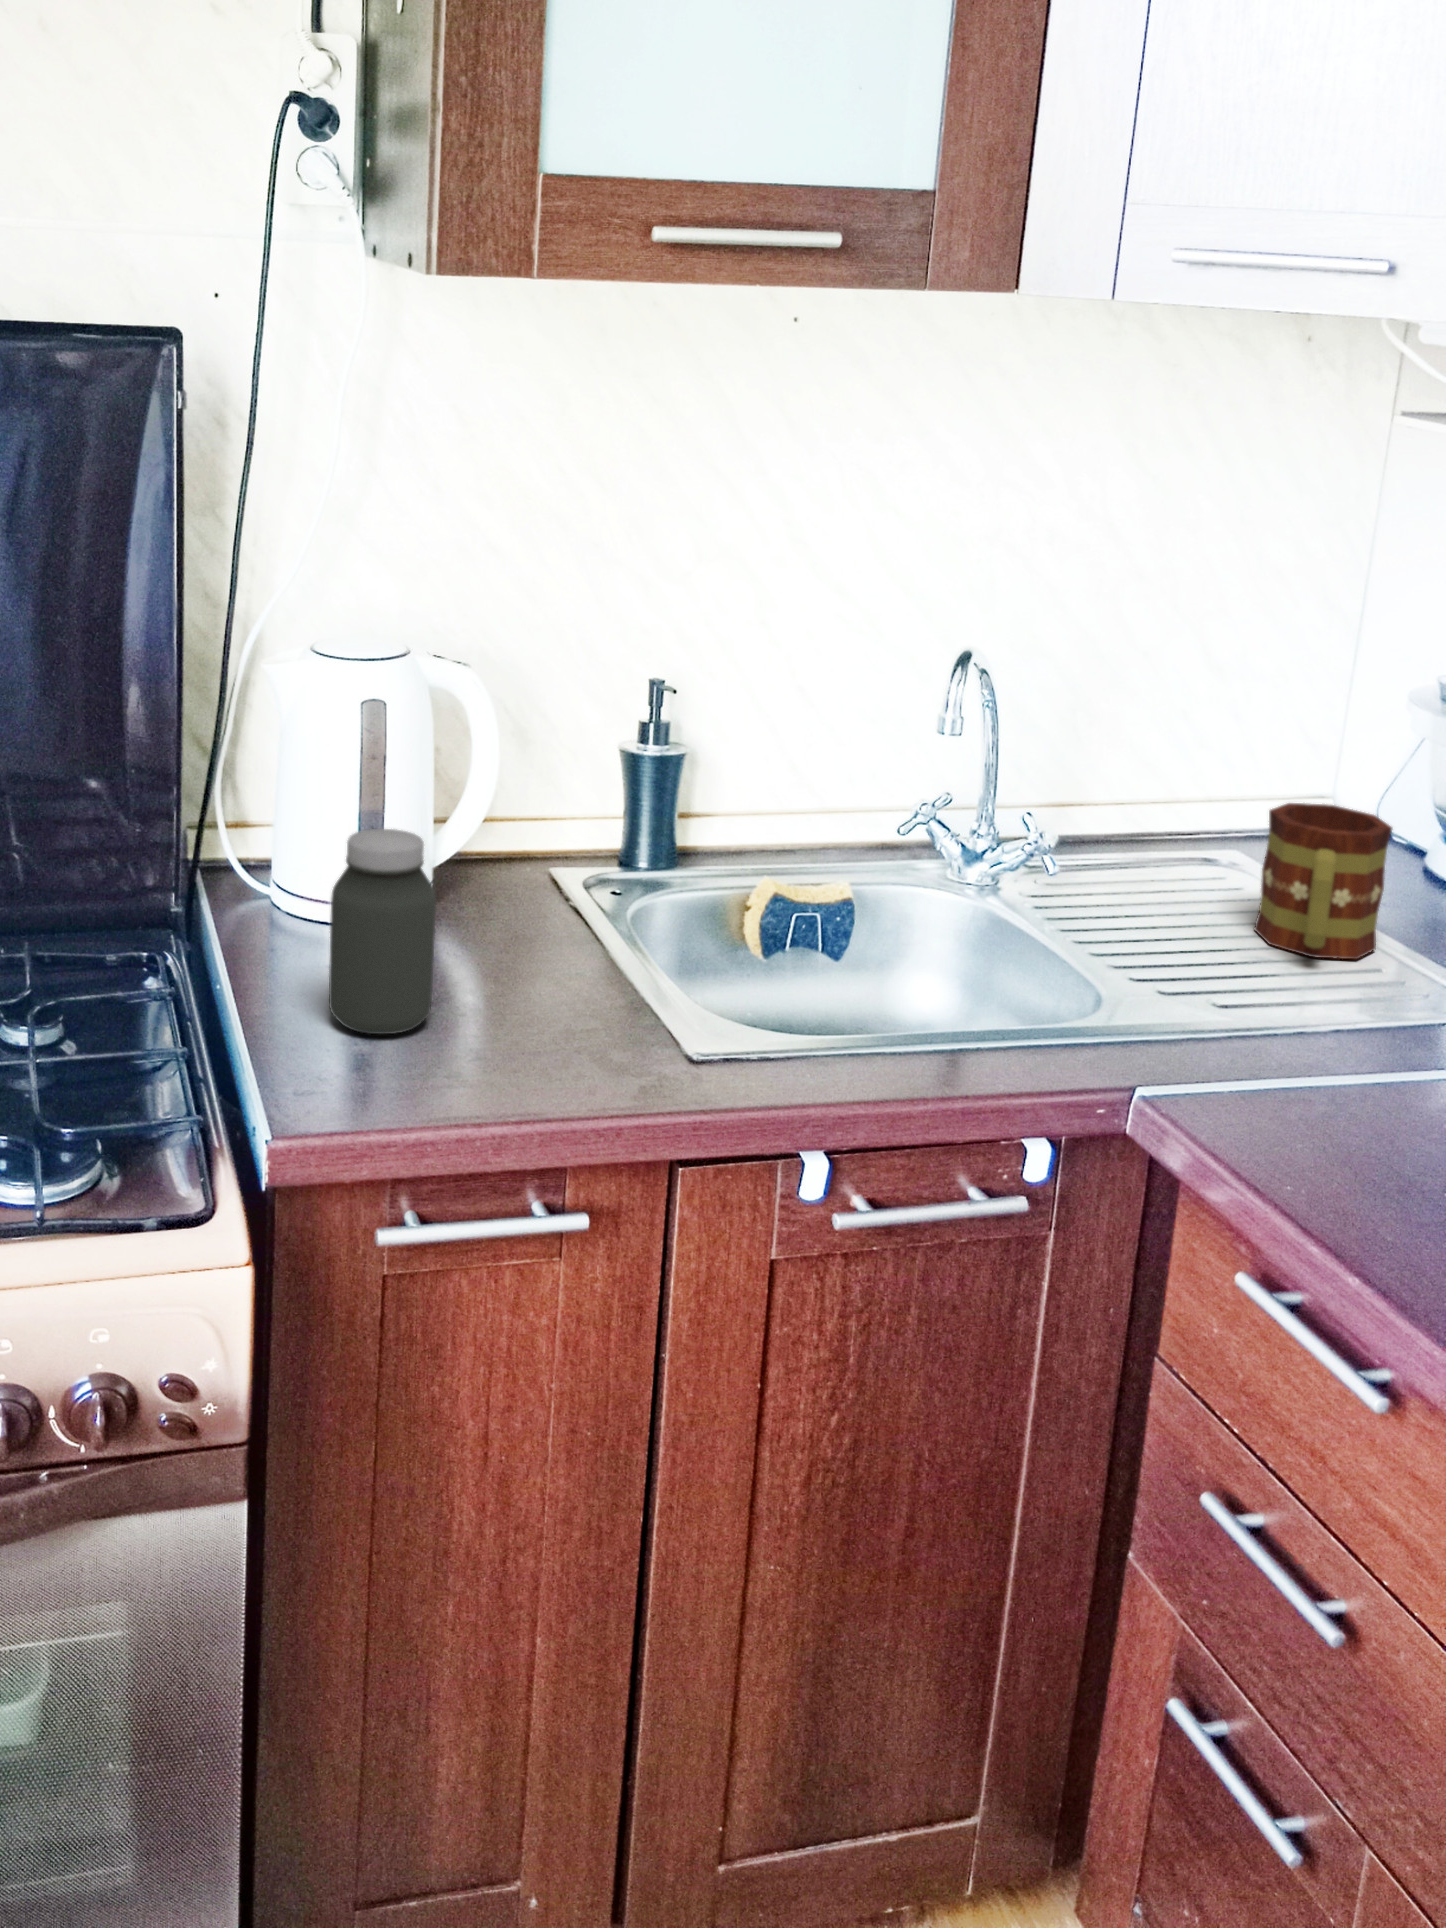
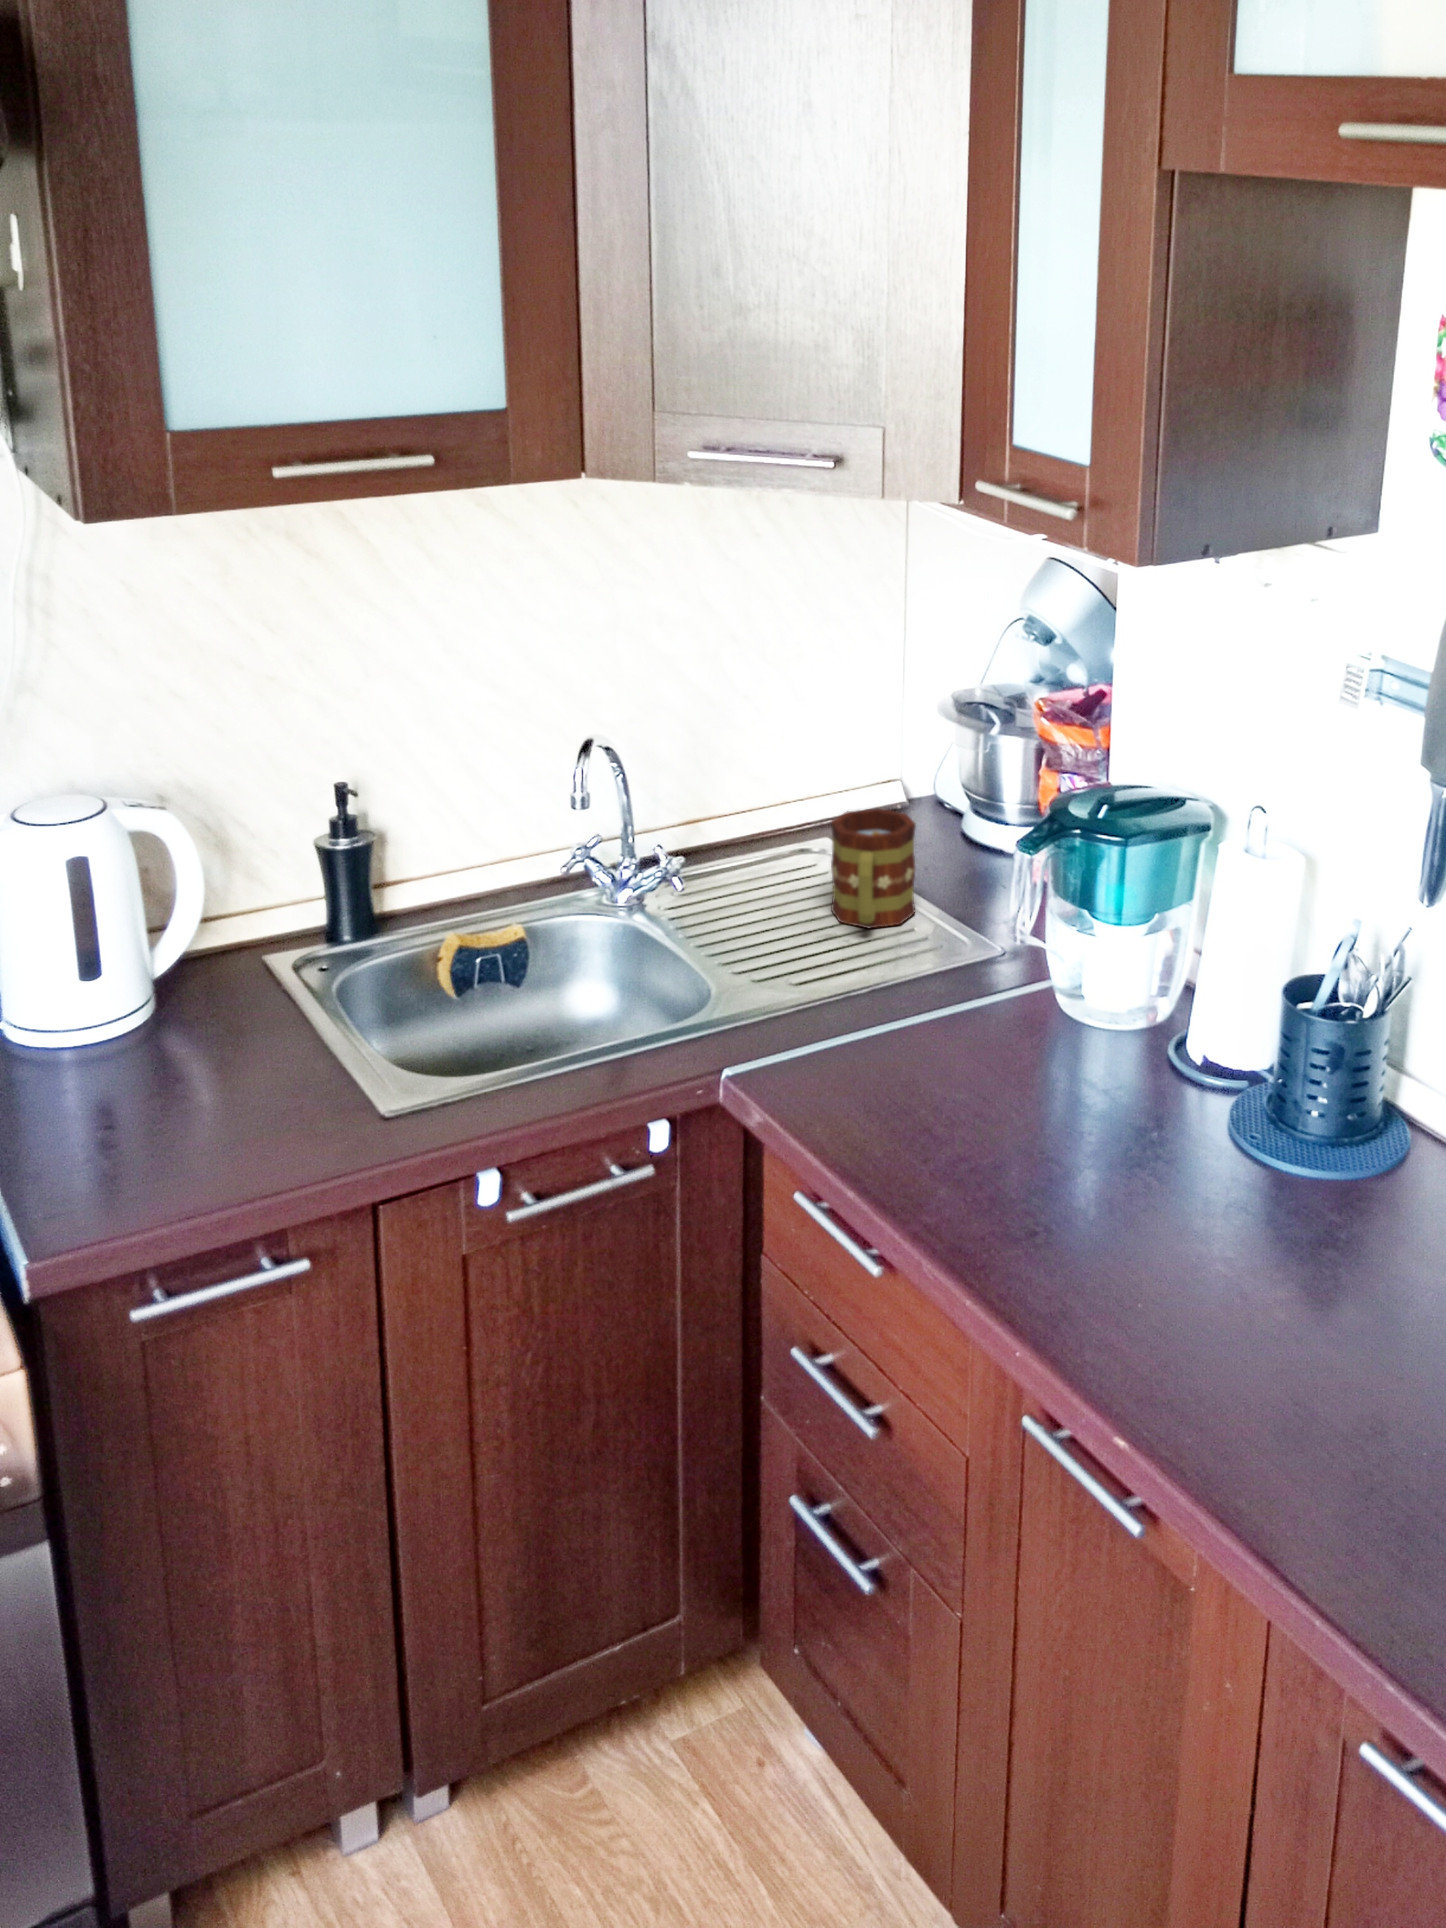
jar: present [329,829,436,1034] -> none [60,978,162,1148]

